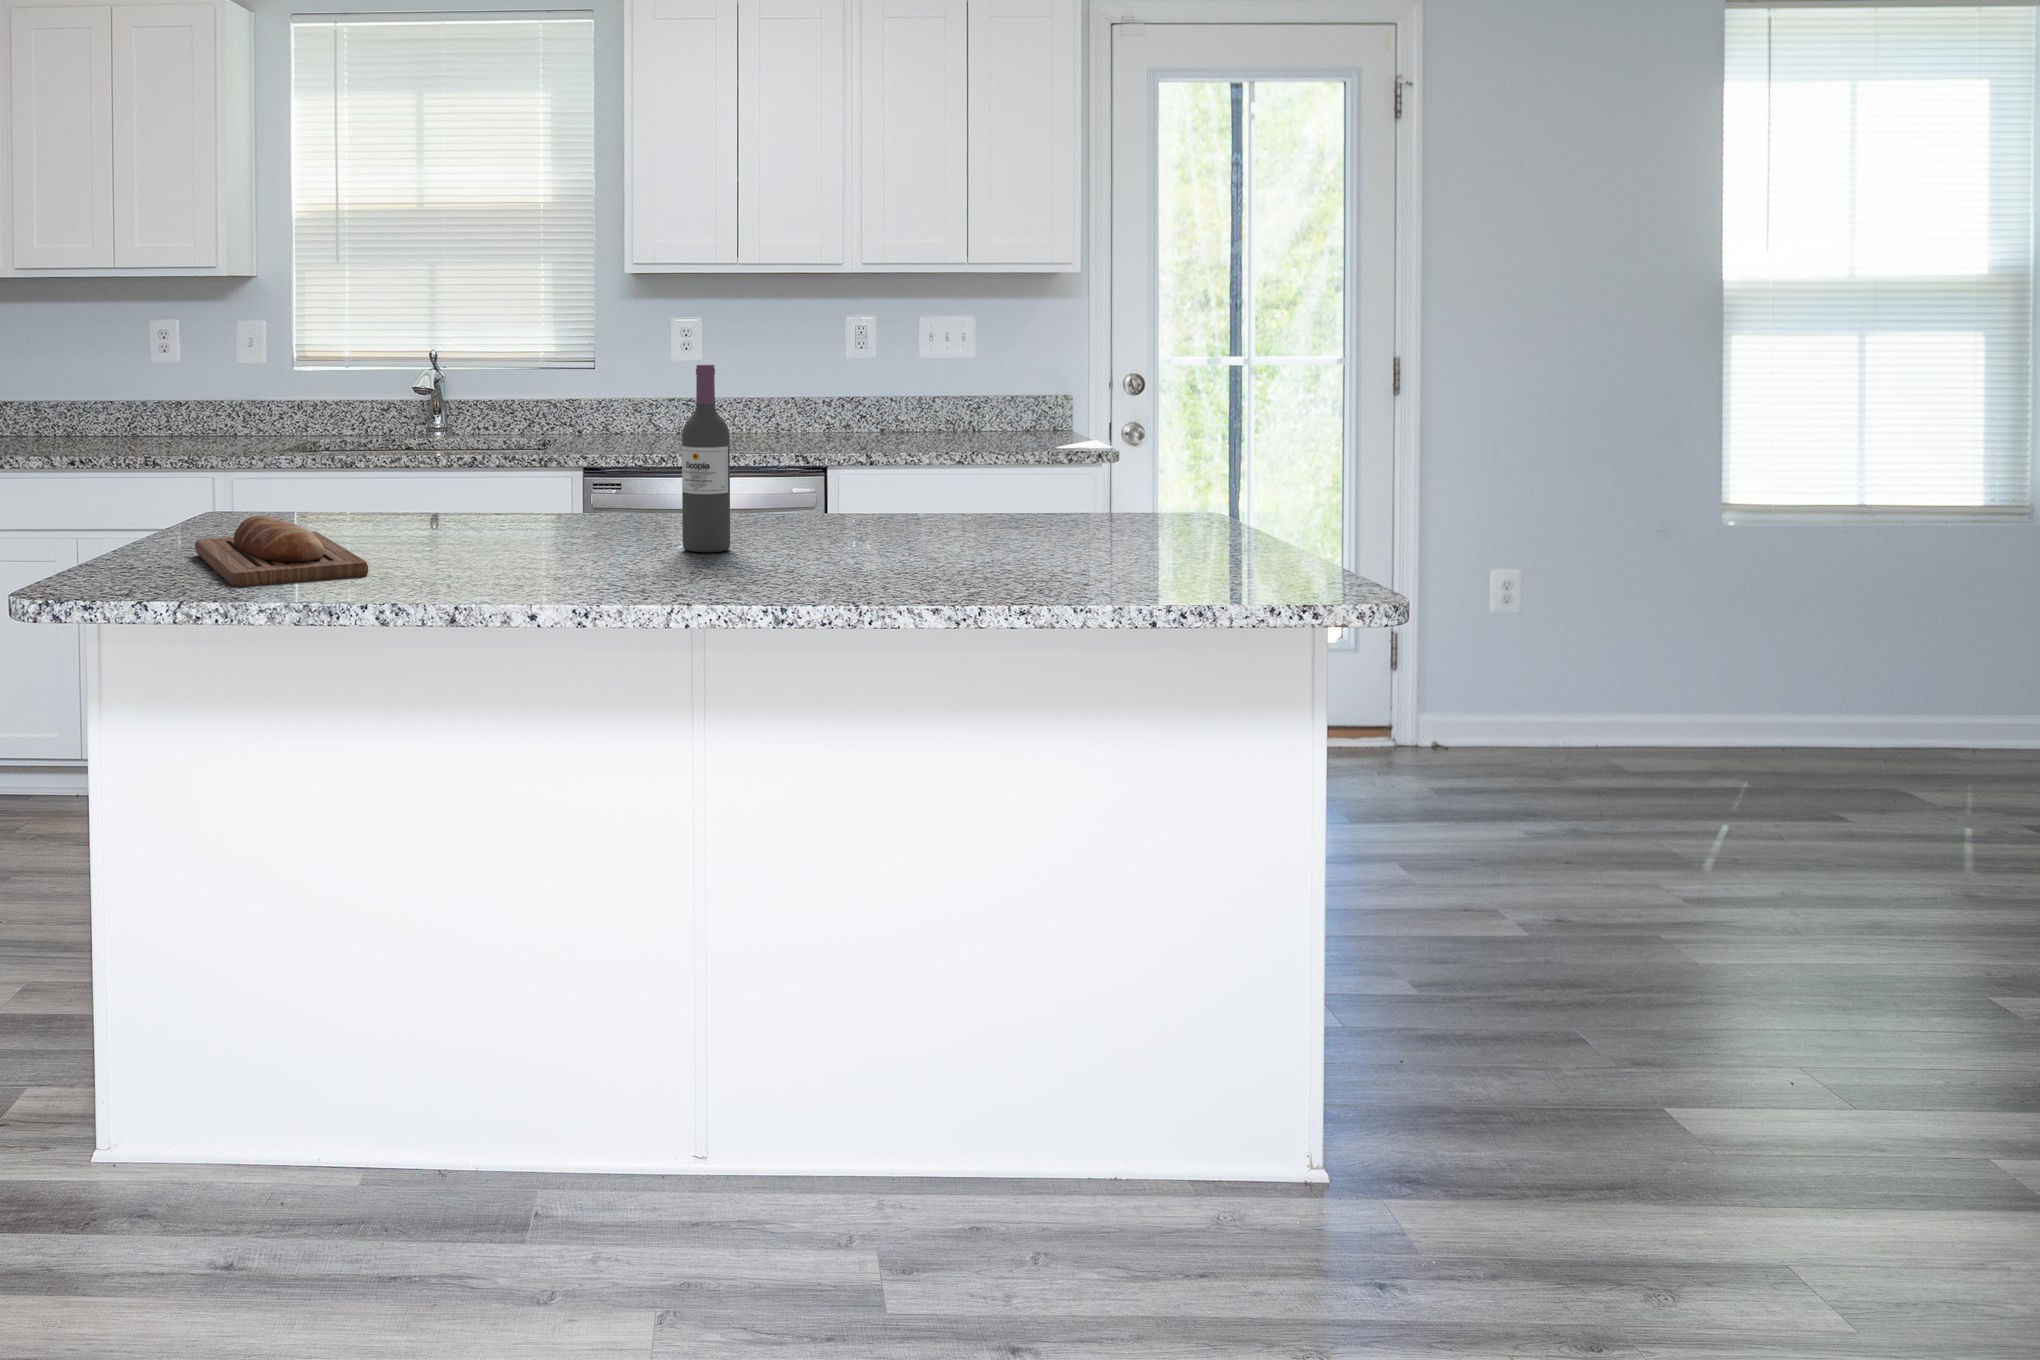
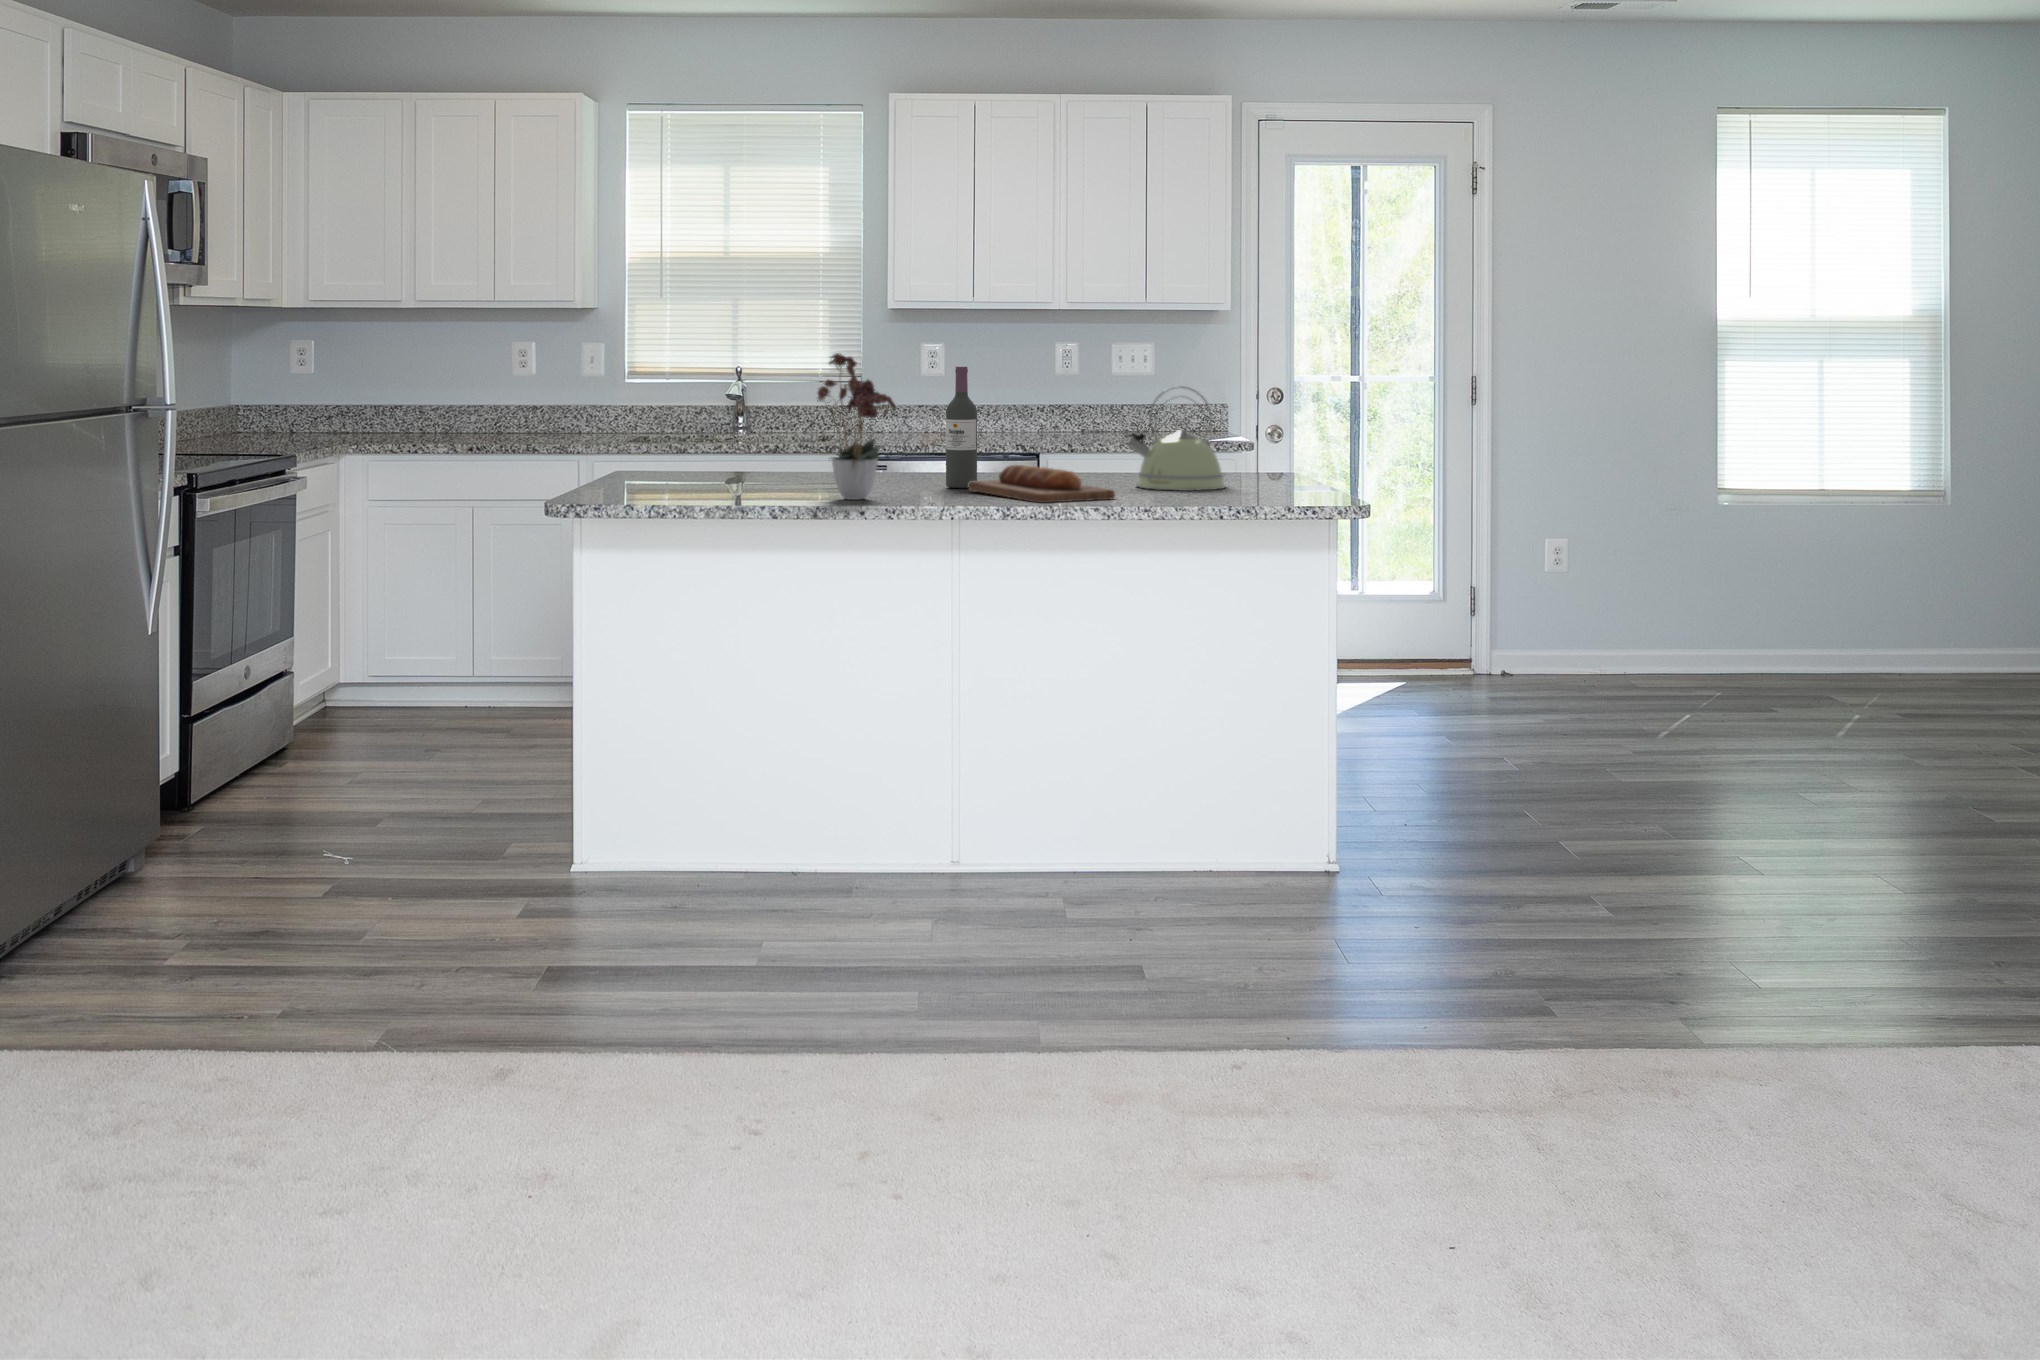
flower arrangement: none [460,338,604,586] -> present [817,353,896,500]
kettle: none [957,394,1118,561] -> present [1125,386,1225,491]
bread loaf: present [195,516,368,586] -> present [968,465,1115,503]

